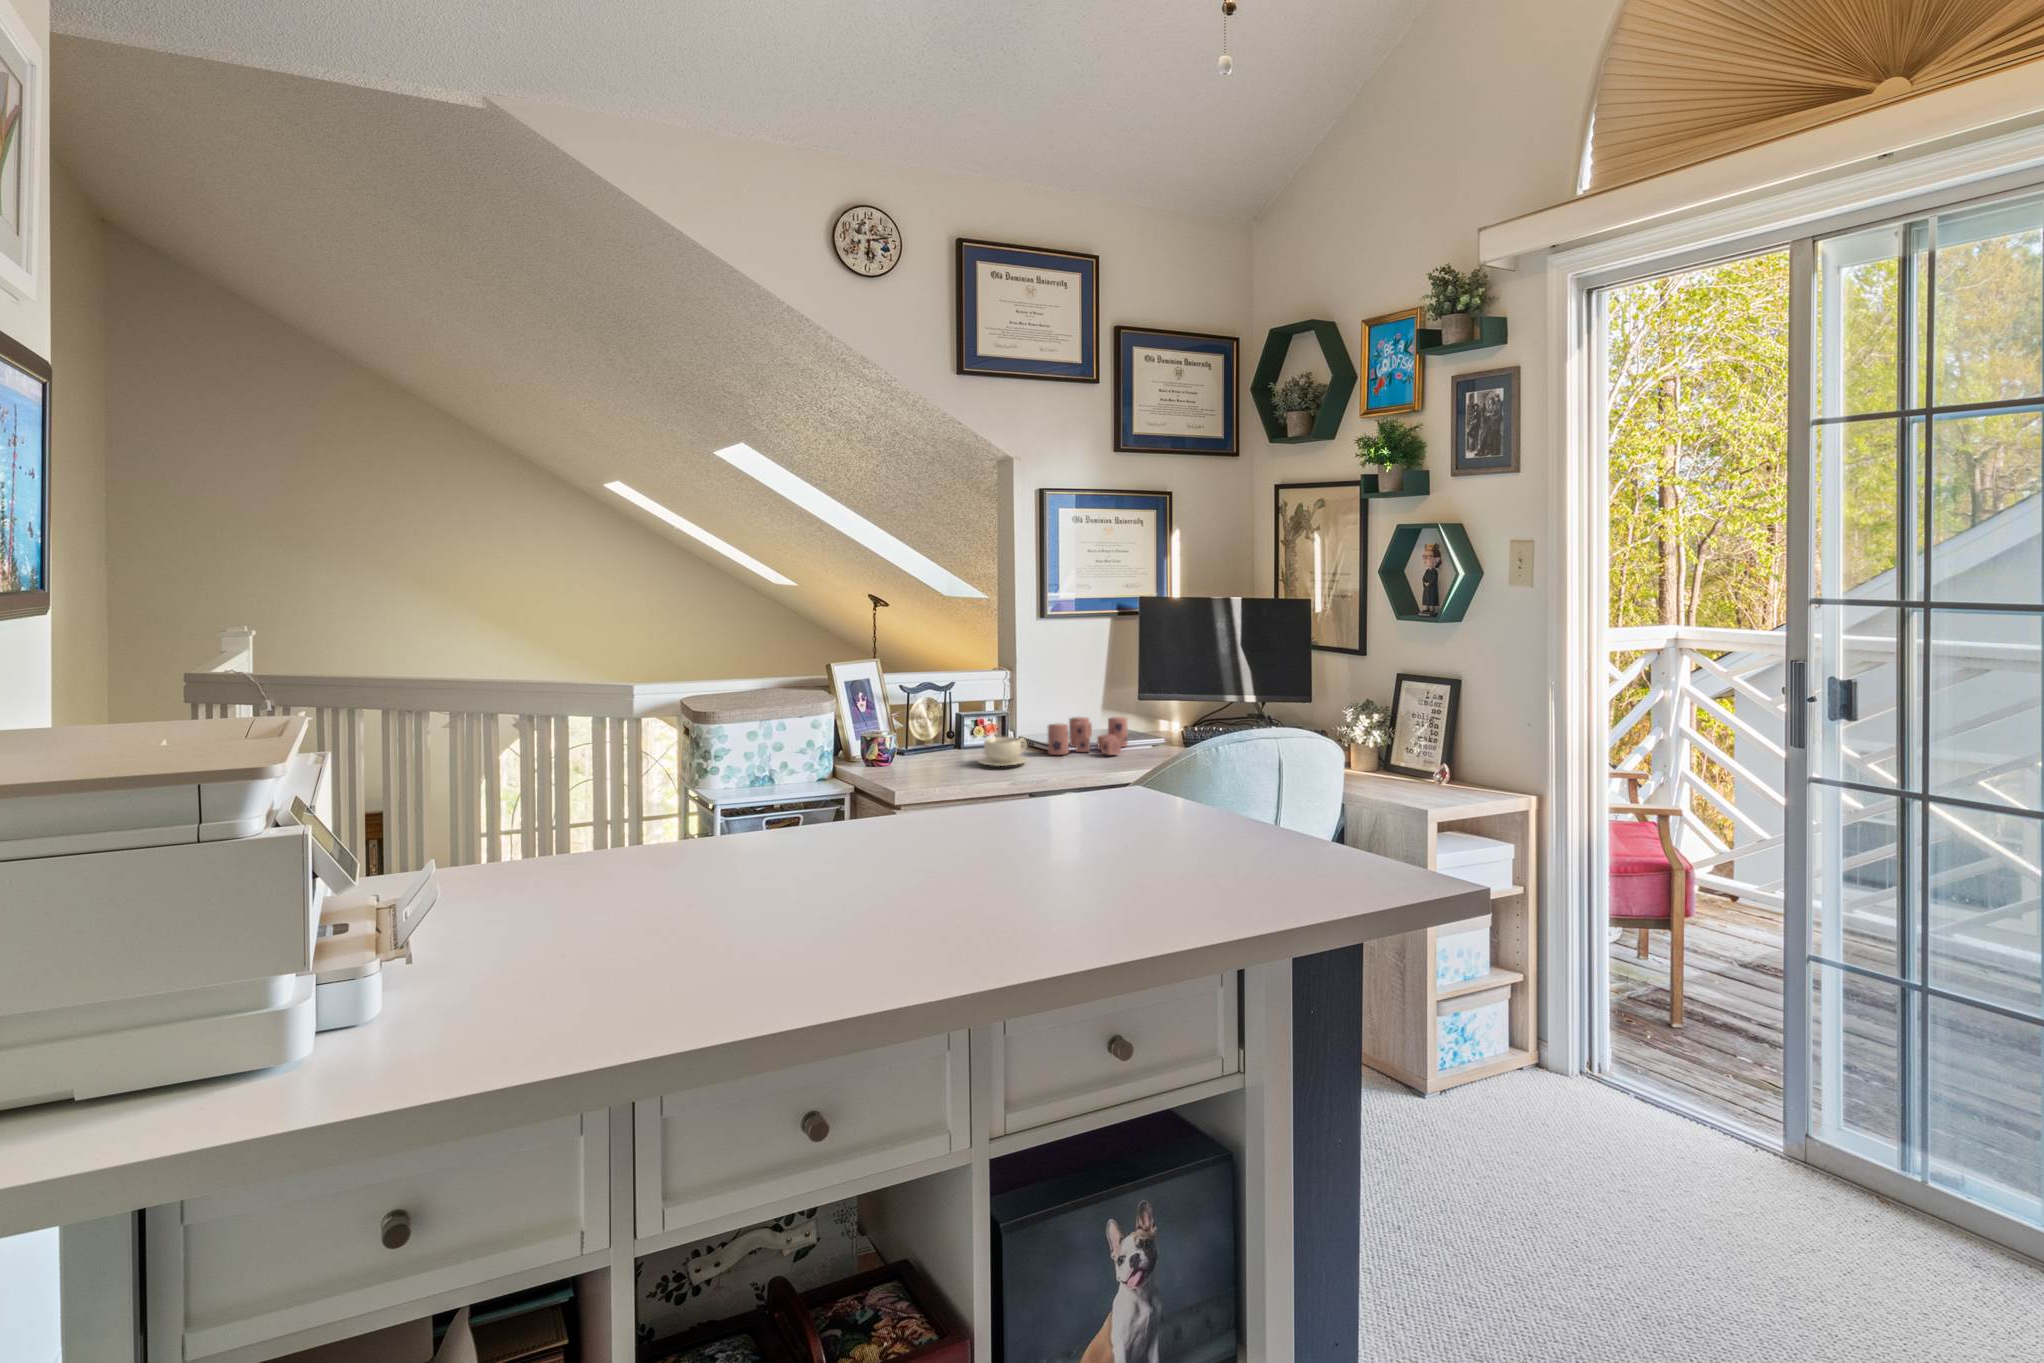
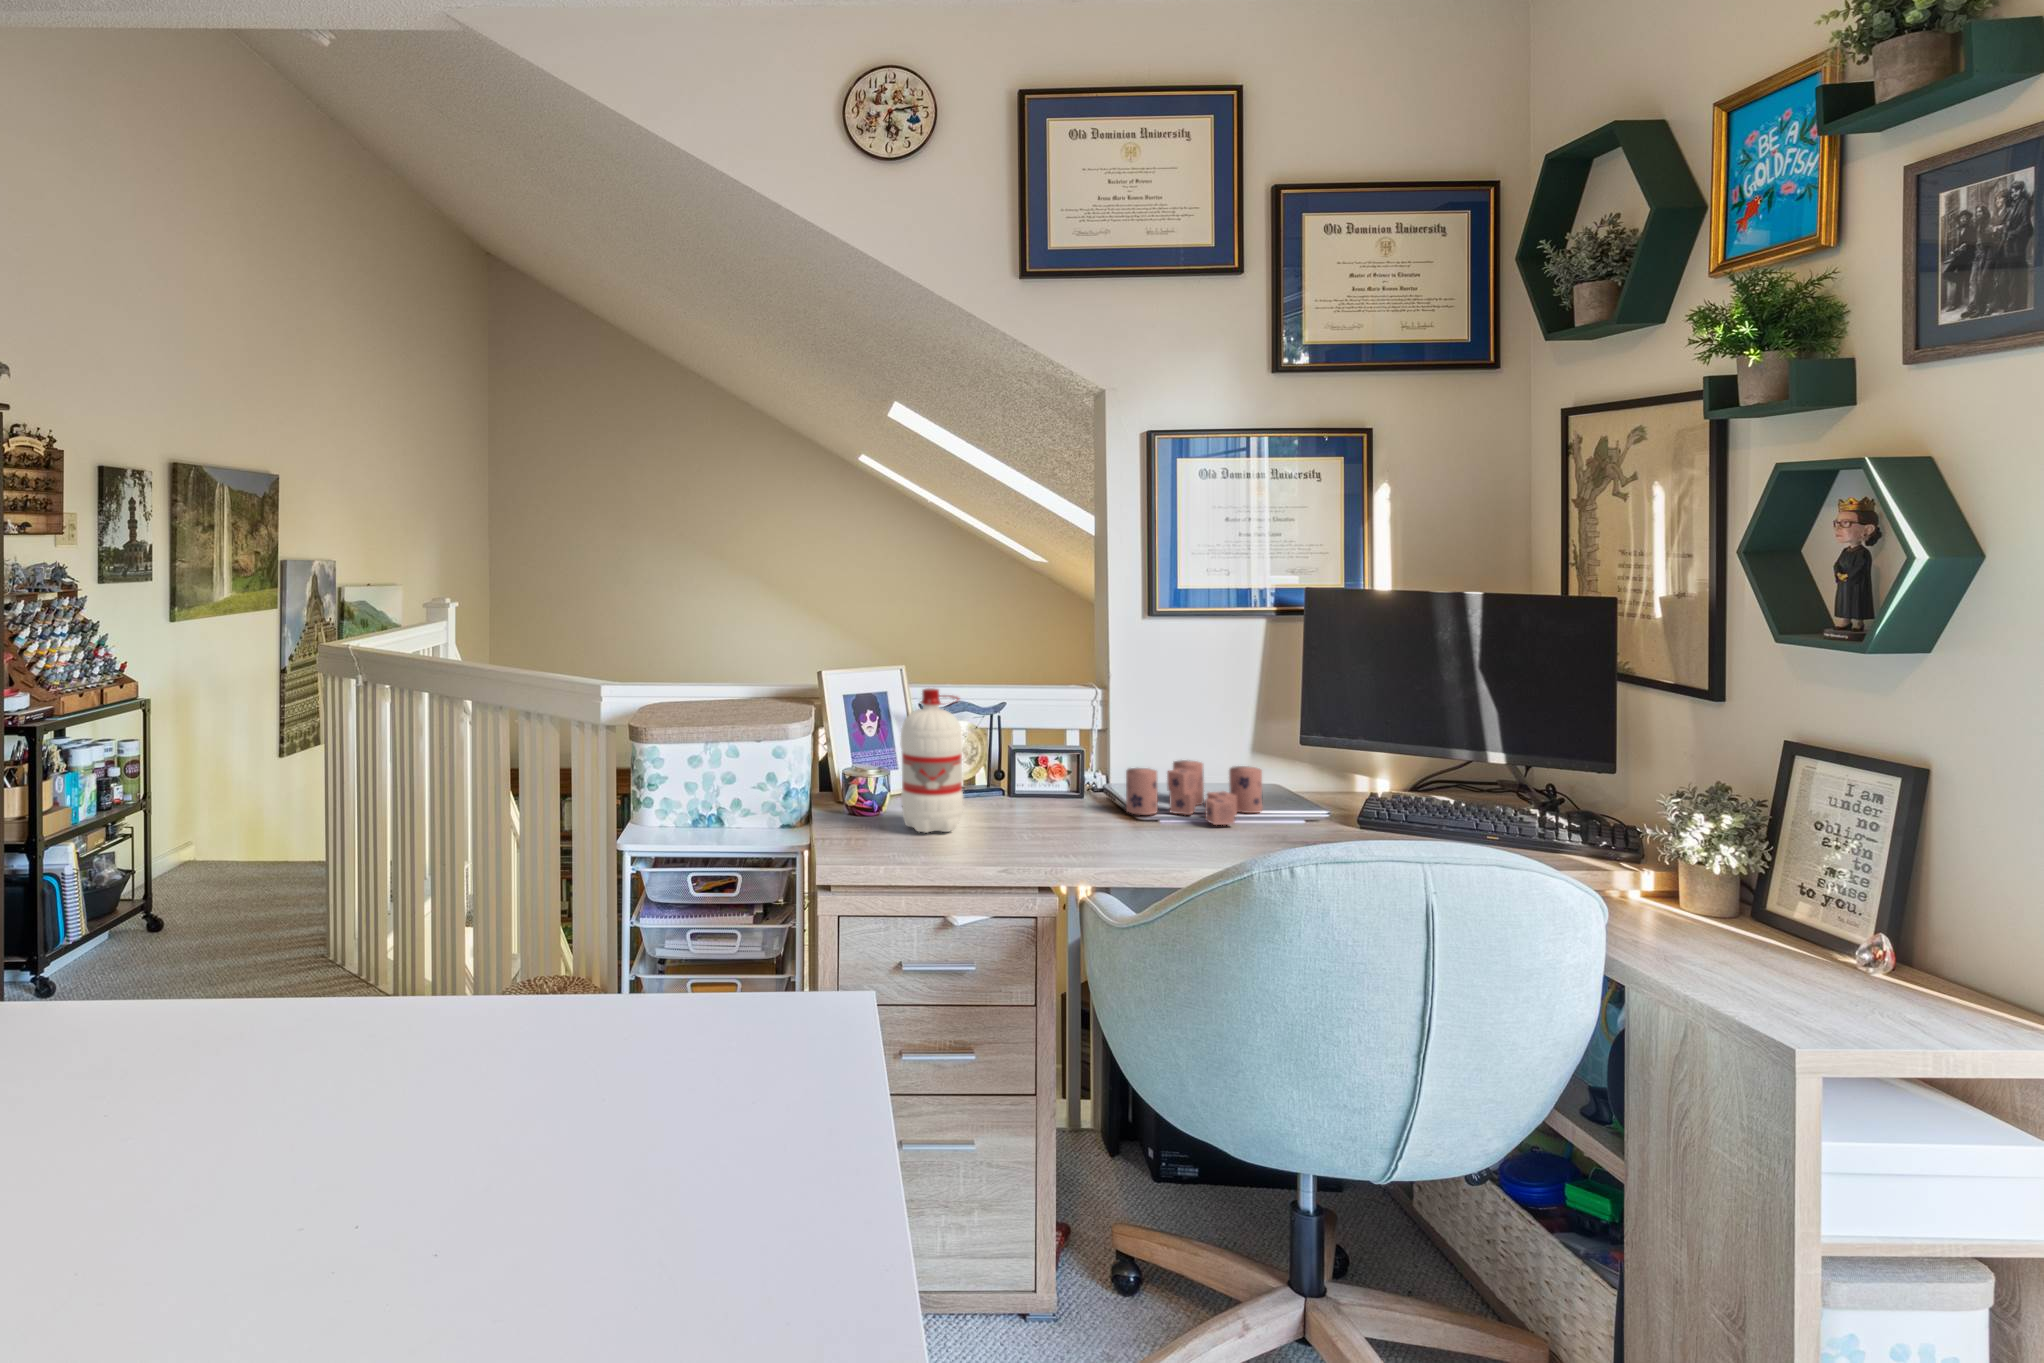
water bottle: none [911,676,956,780] -> present [901,688,963,833]
teacup: present [978,737,1027,766] -> none [1011,779,1086,823]

